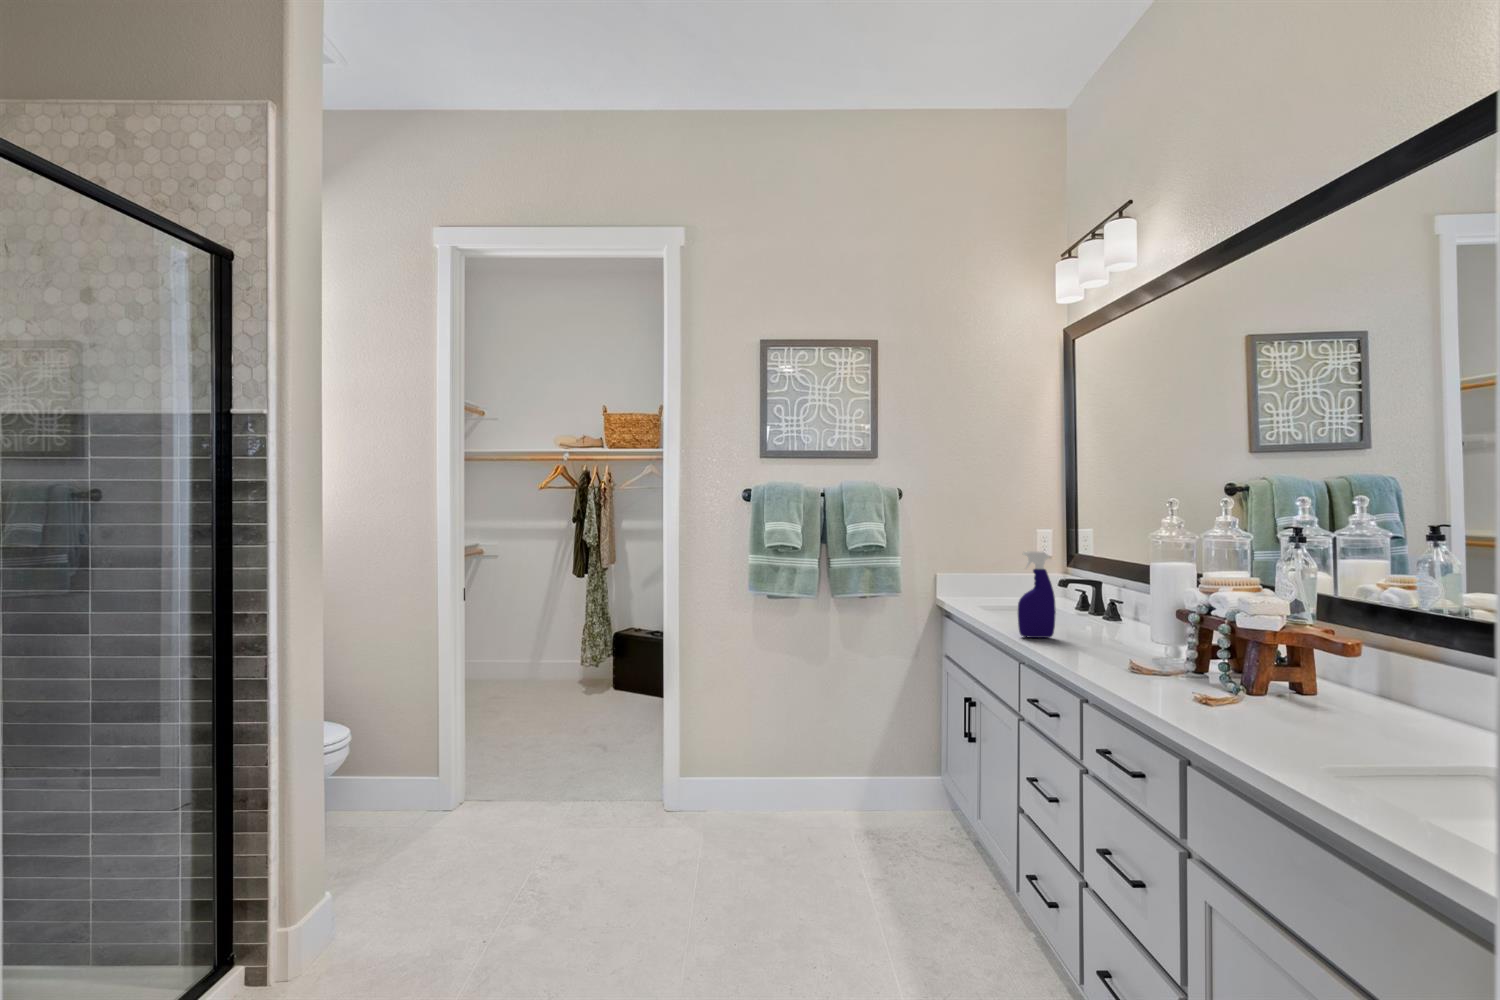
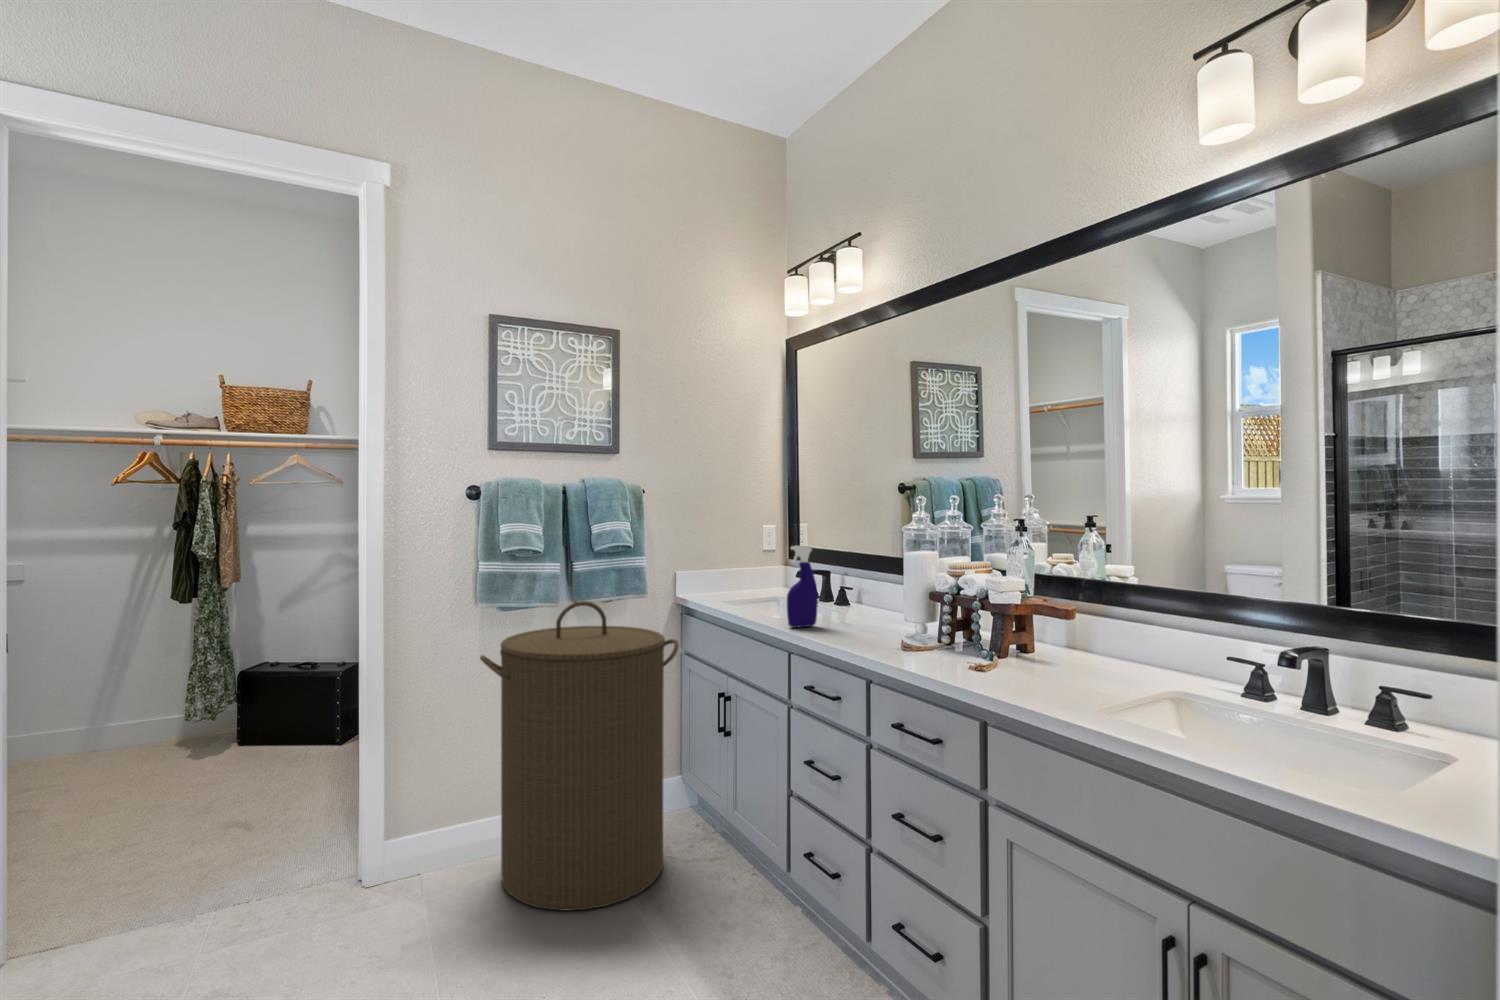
laundry hamper: none [738,595,923,882] -> present [480,601,679,911]

